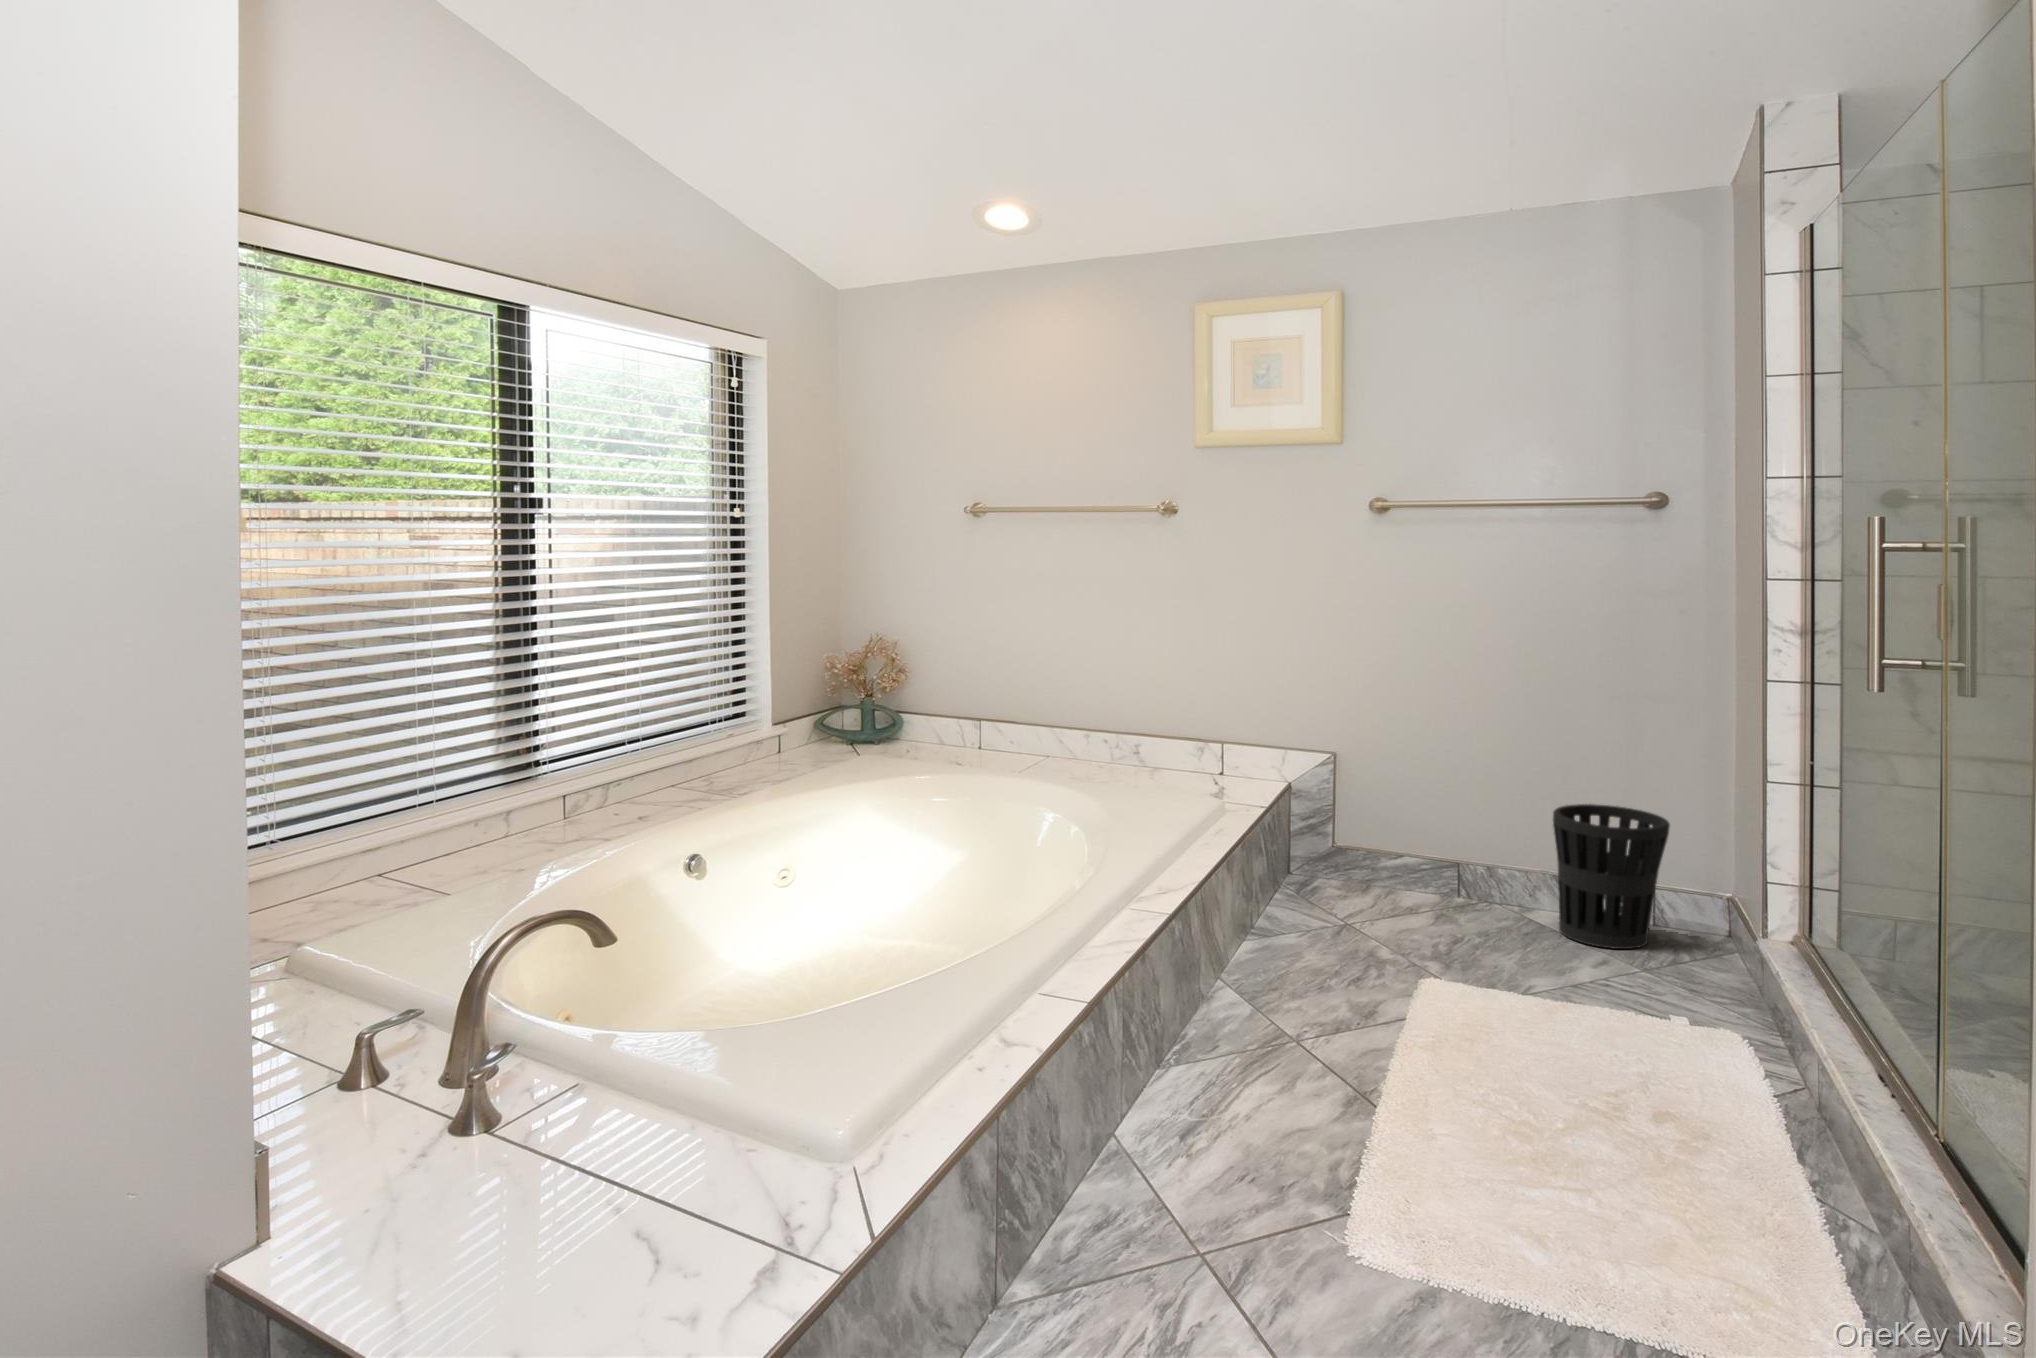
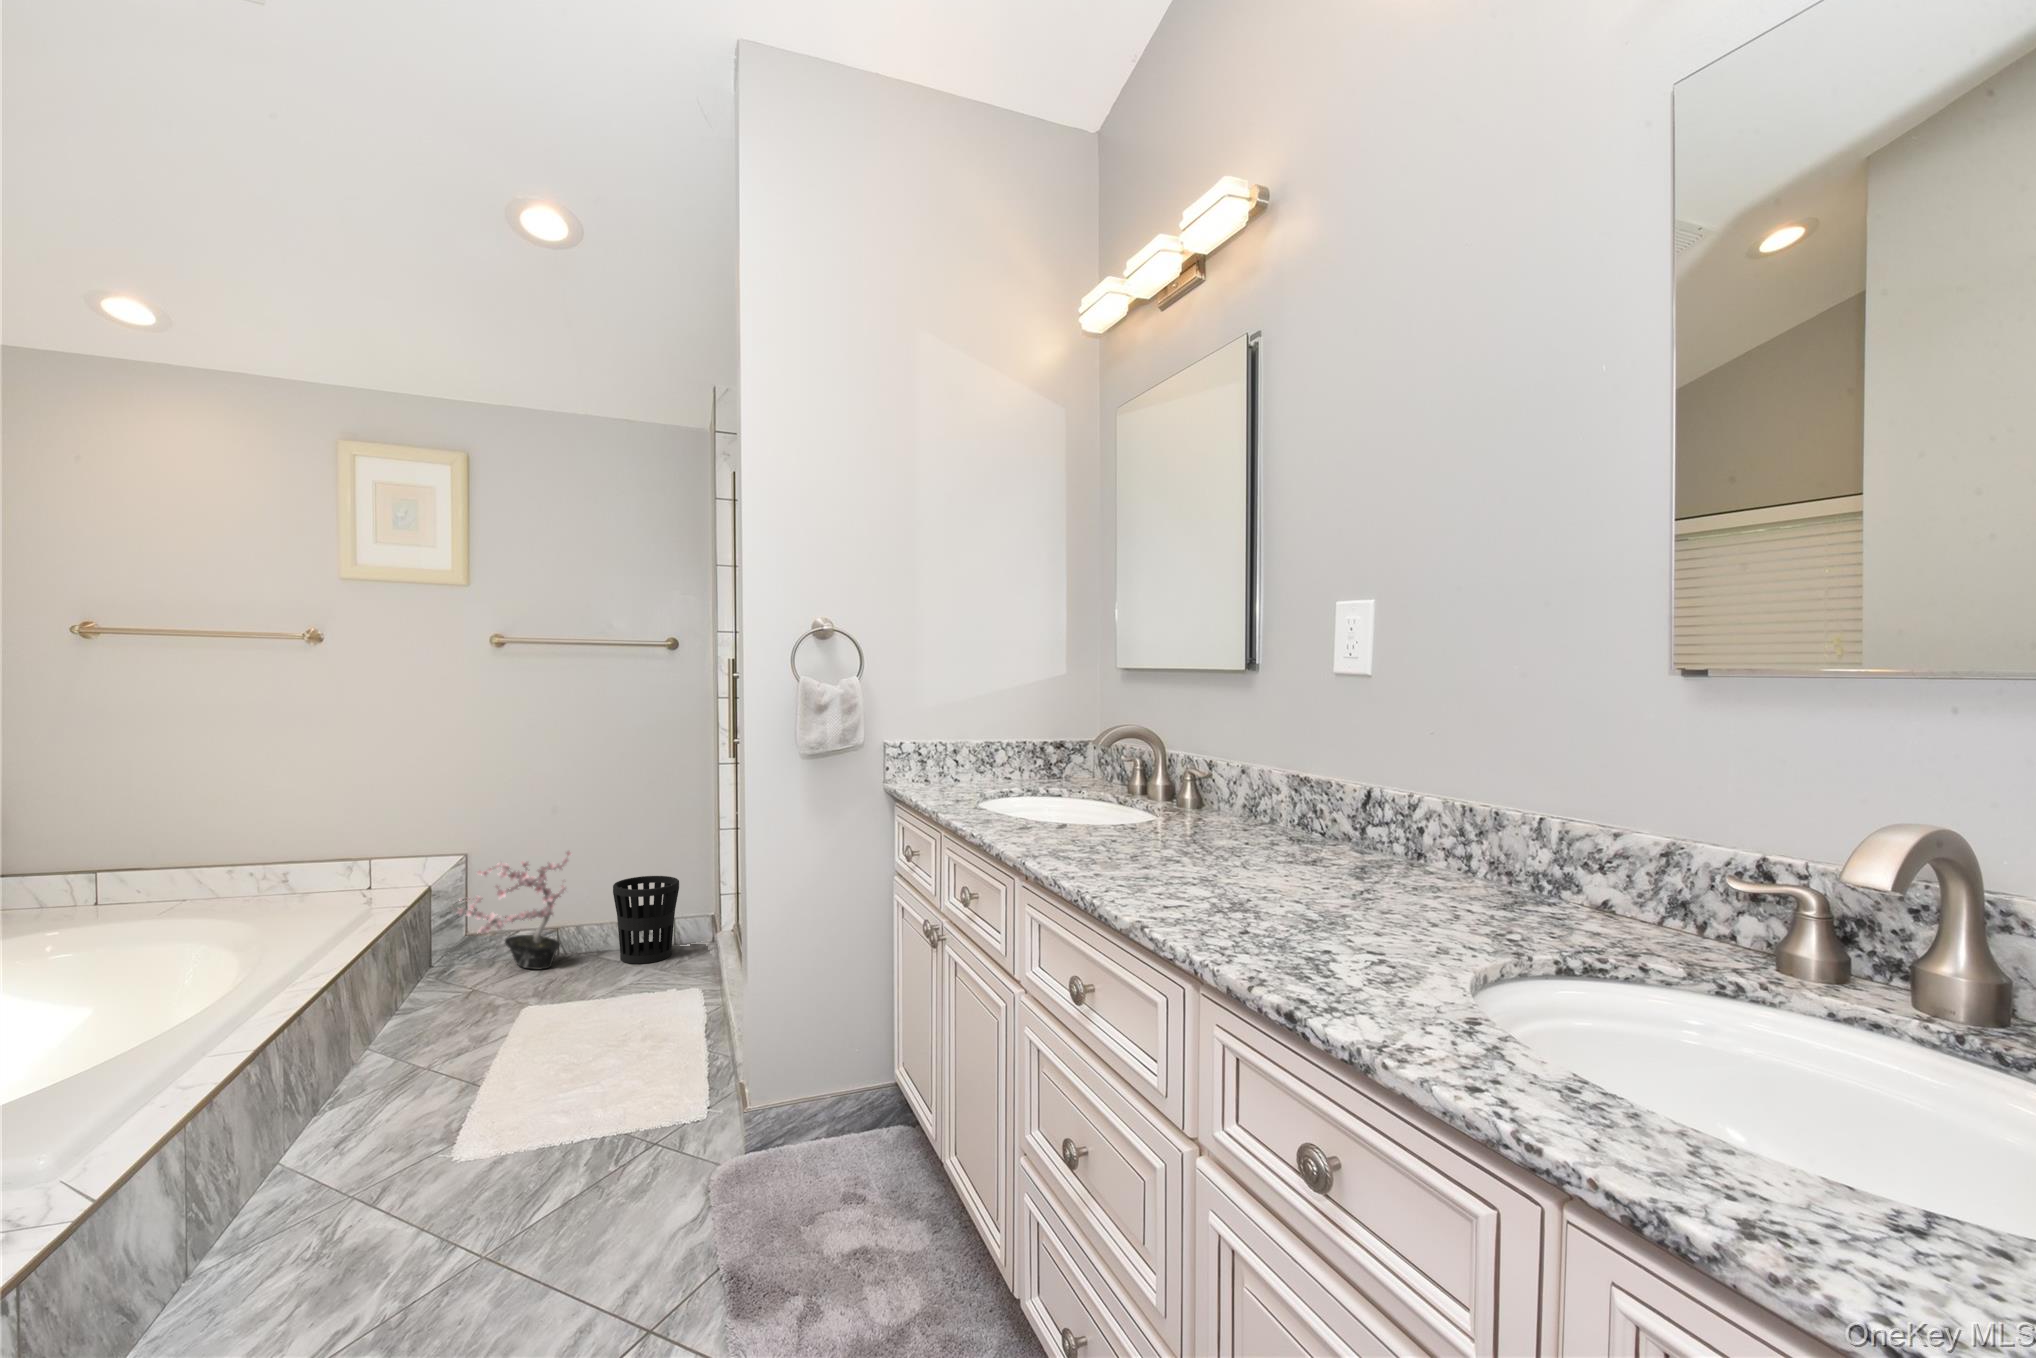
potted plant: none [1313,739,1495,921] -> present [452,851,572,970]

